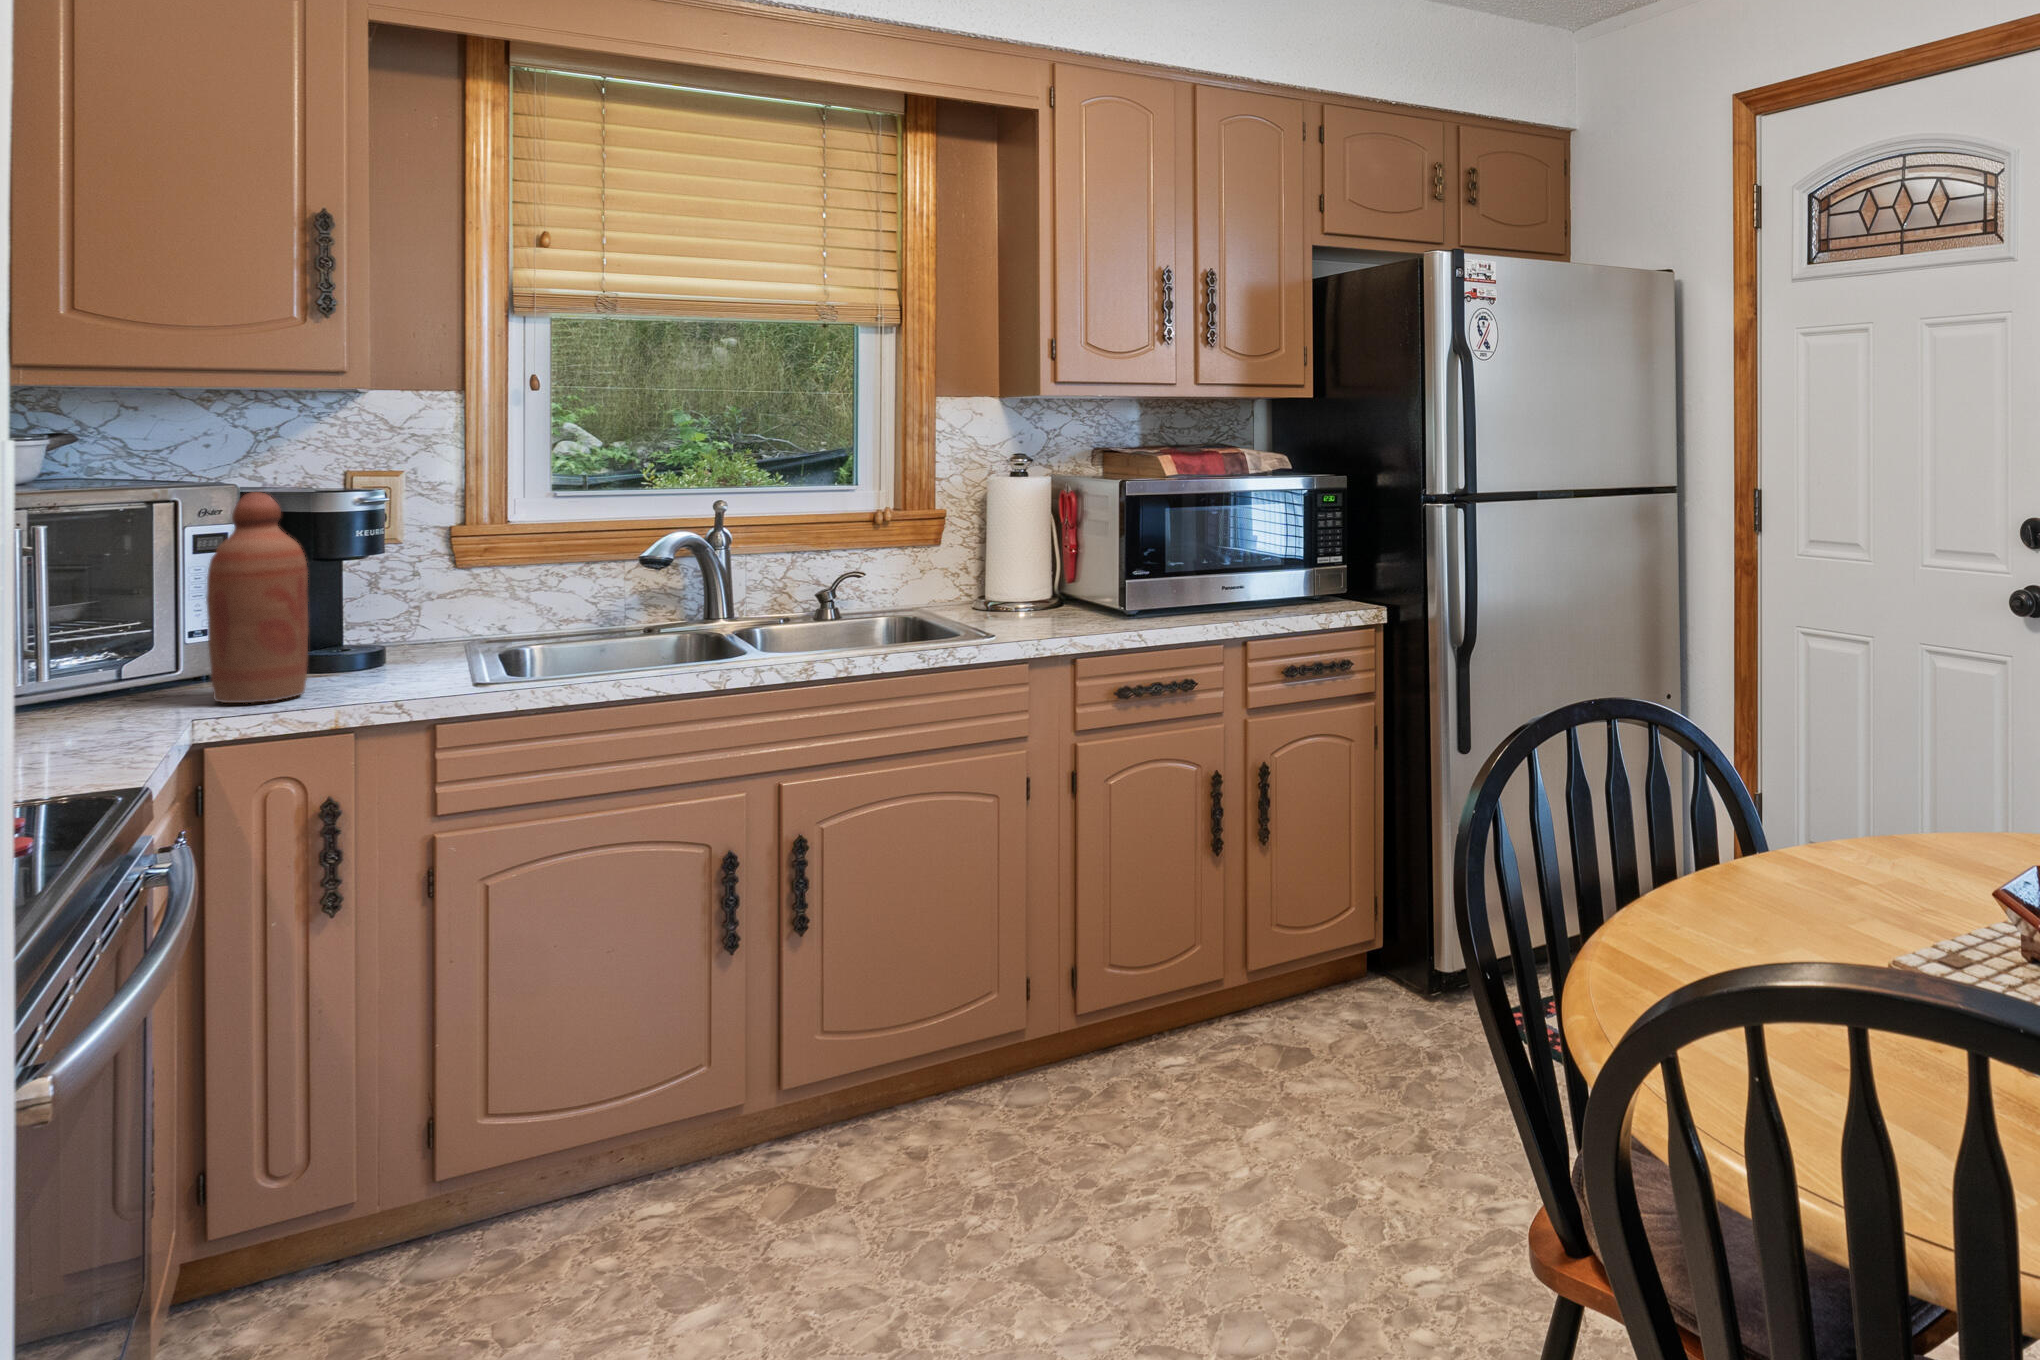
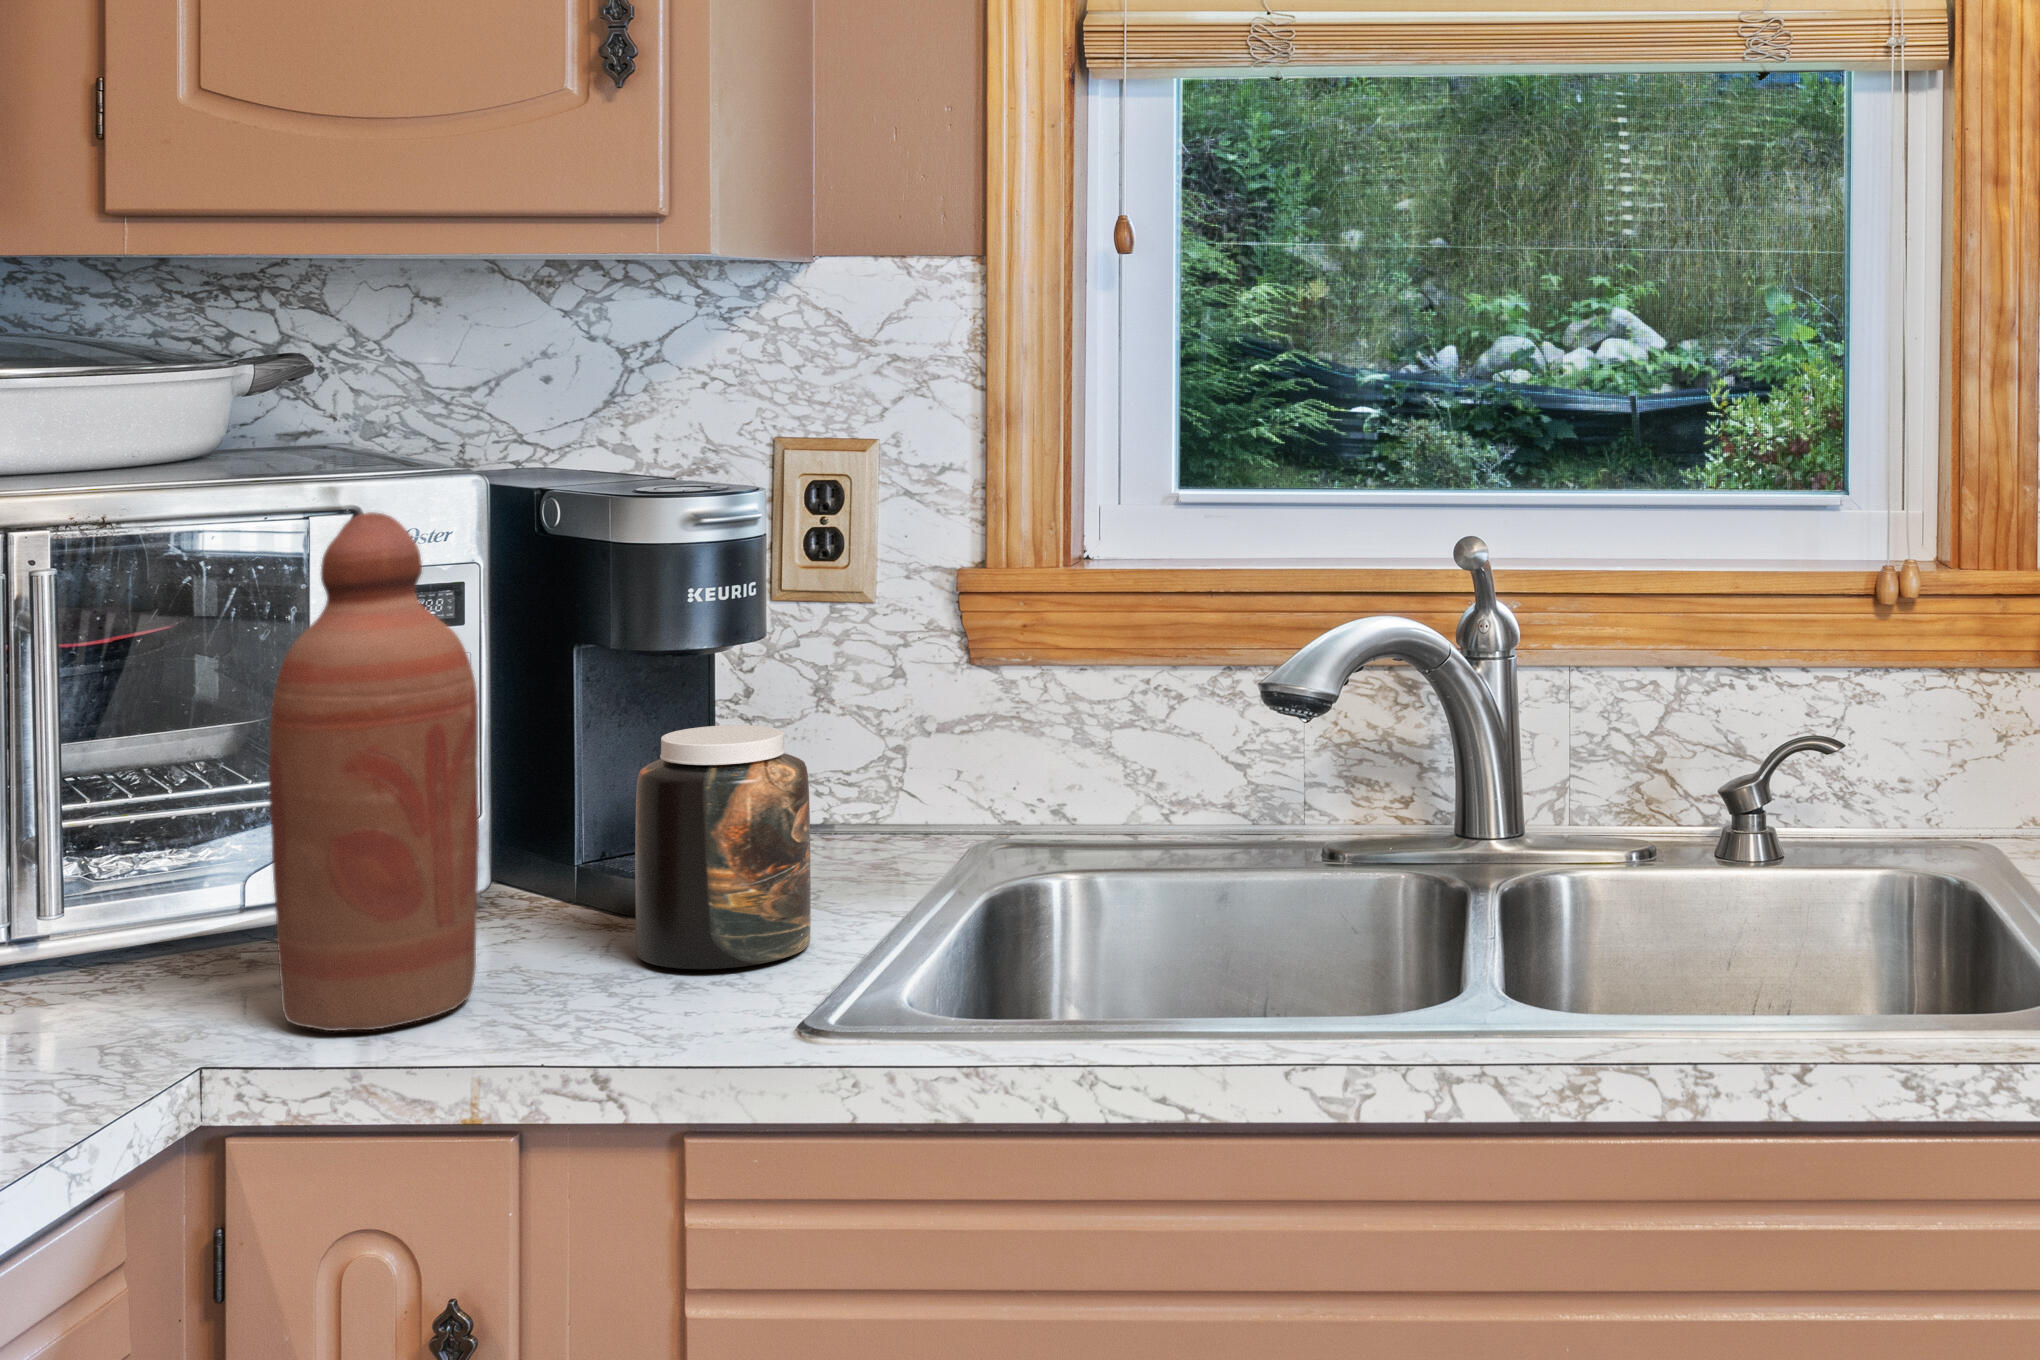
jar: none [356,583,442,678] -> present [635,725,811,969]

